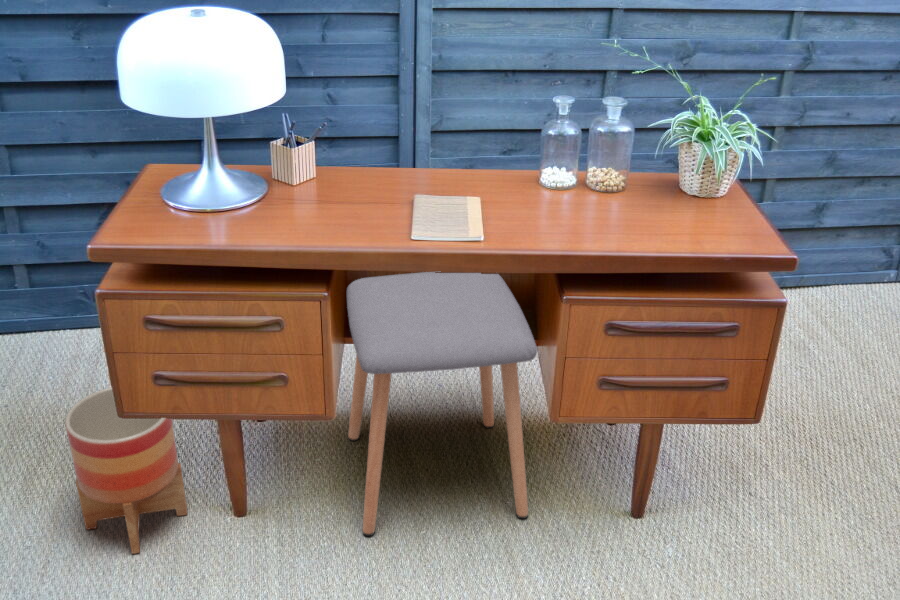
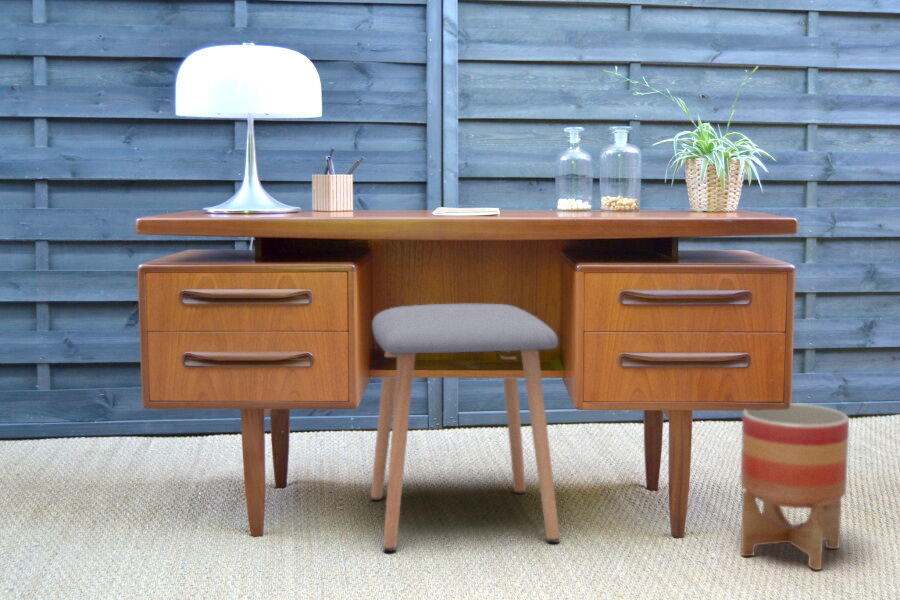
planter: present [66,388,187,554] -> present [741,403,849,570]

